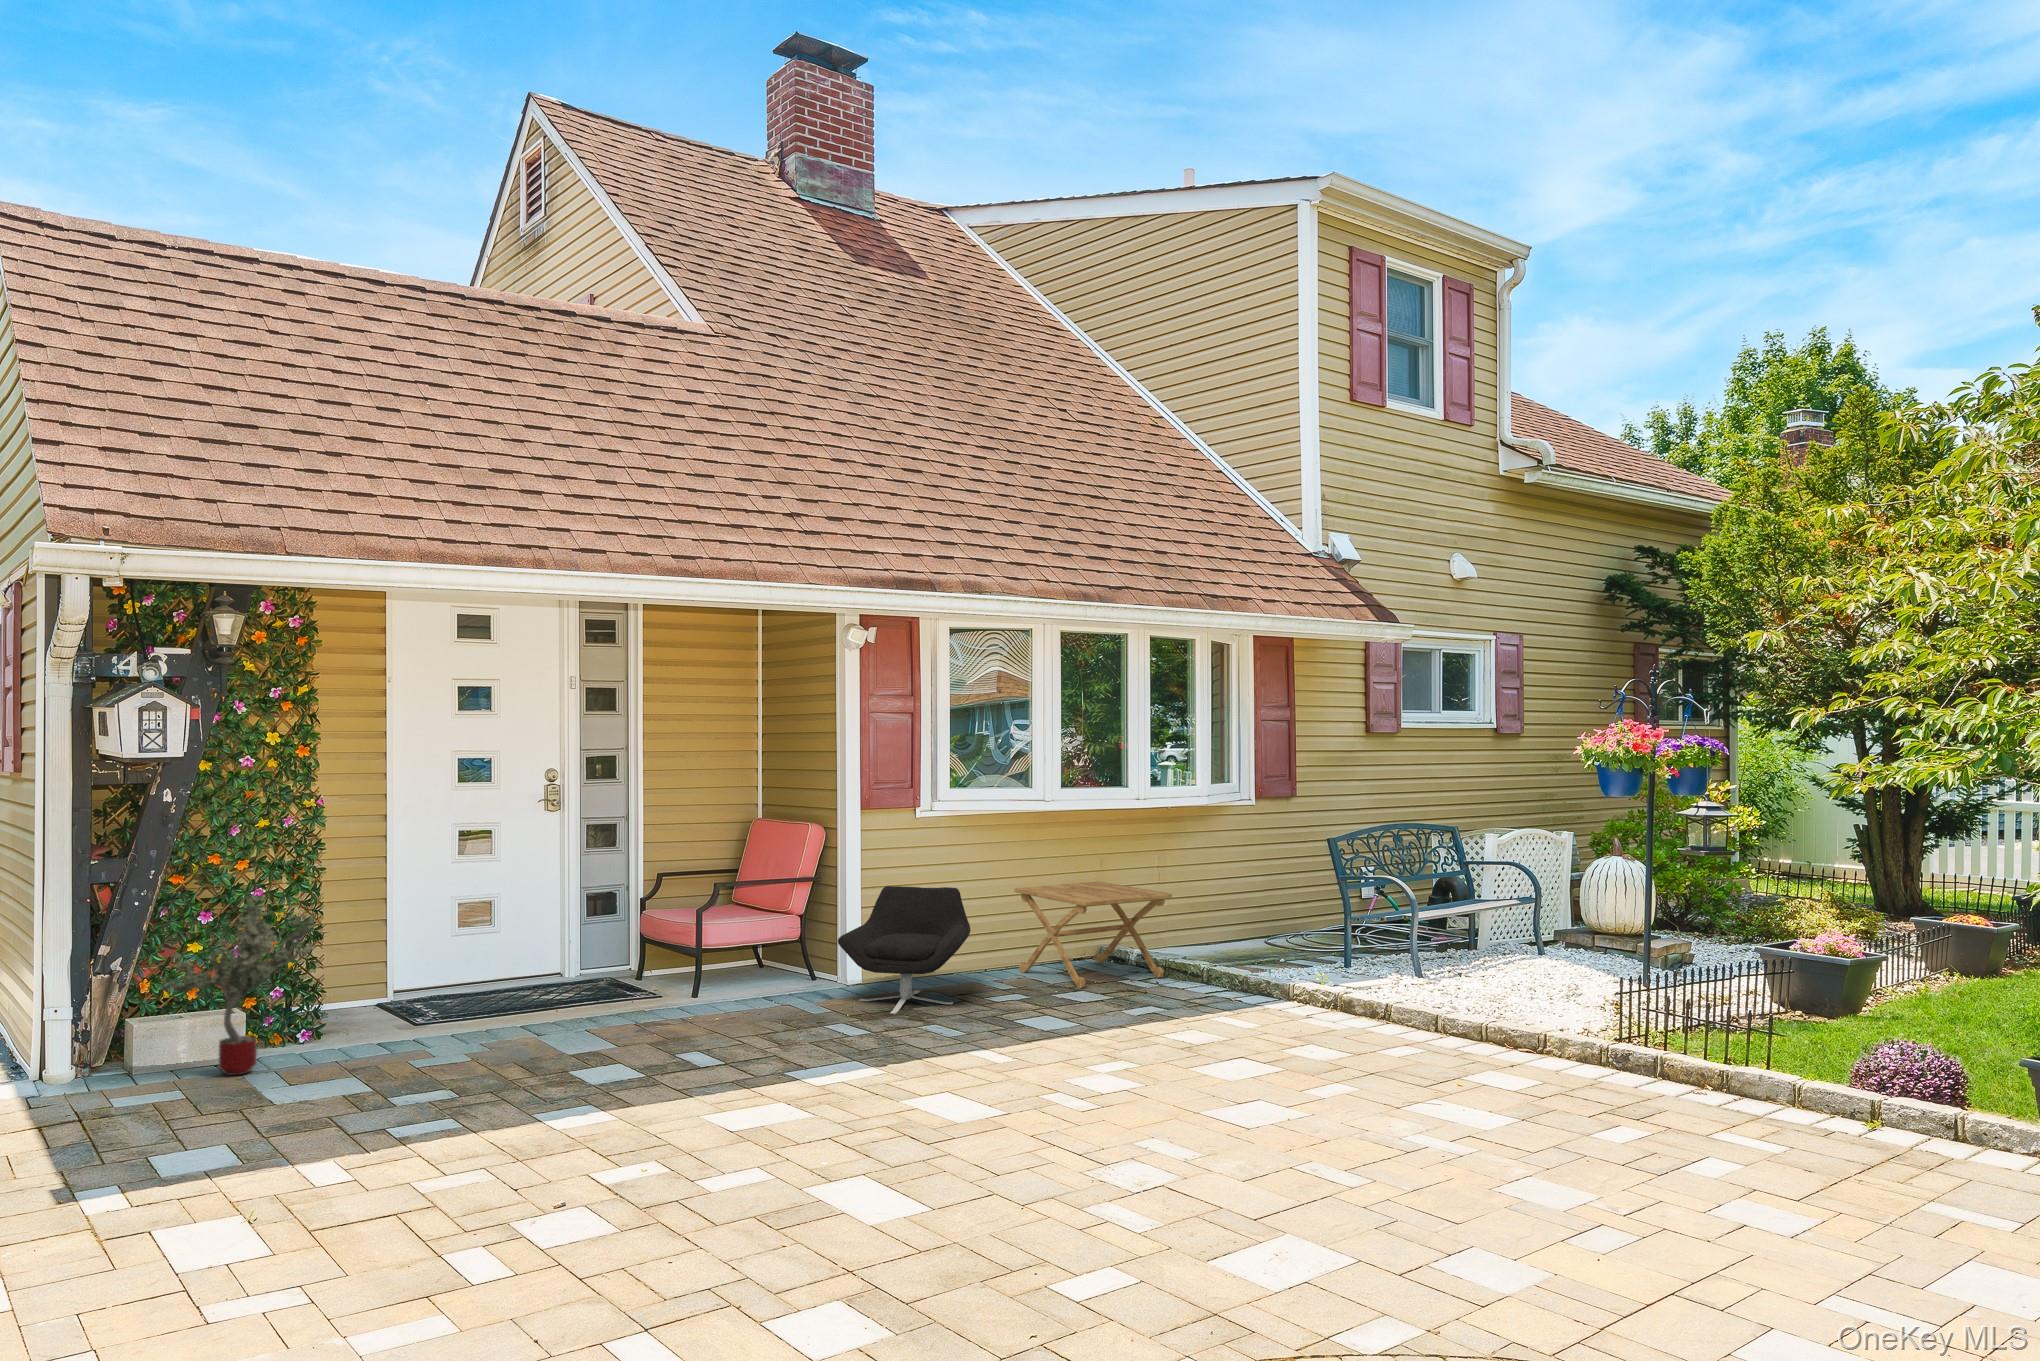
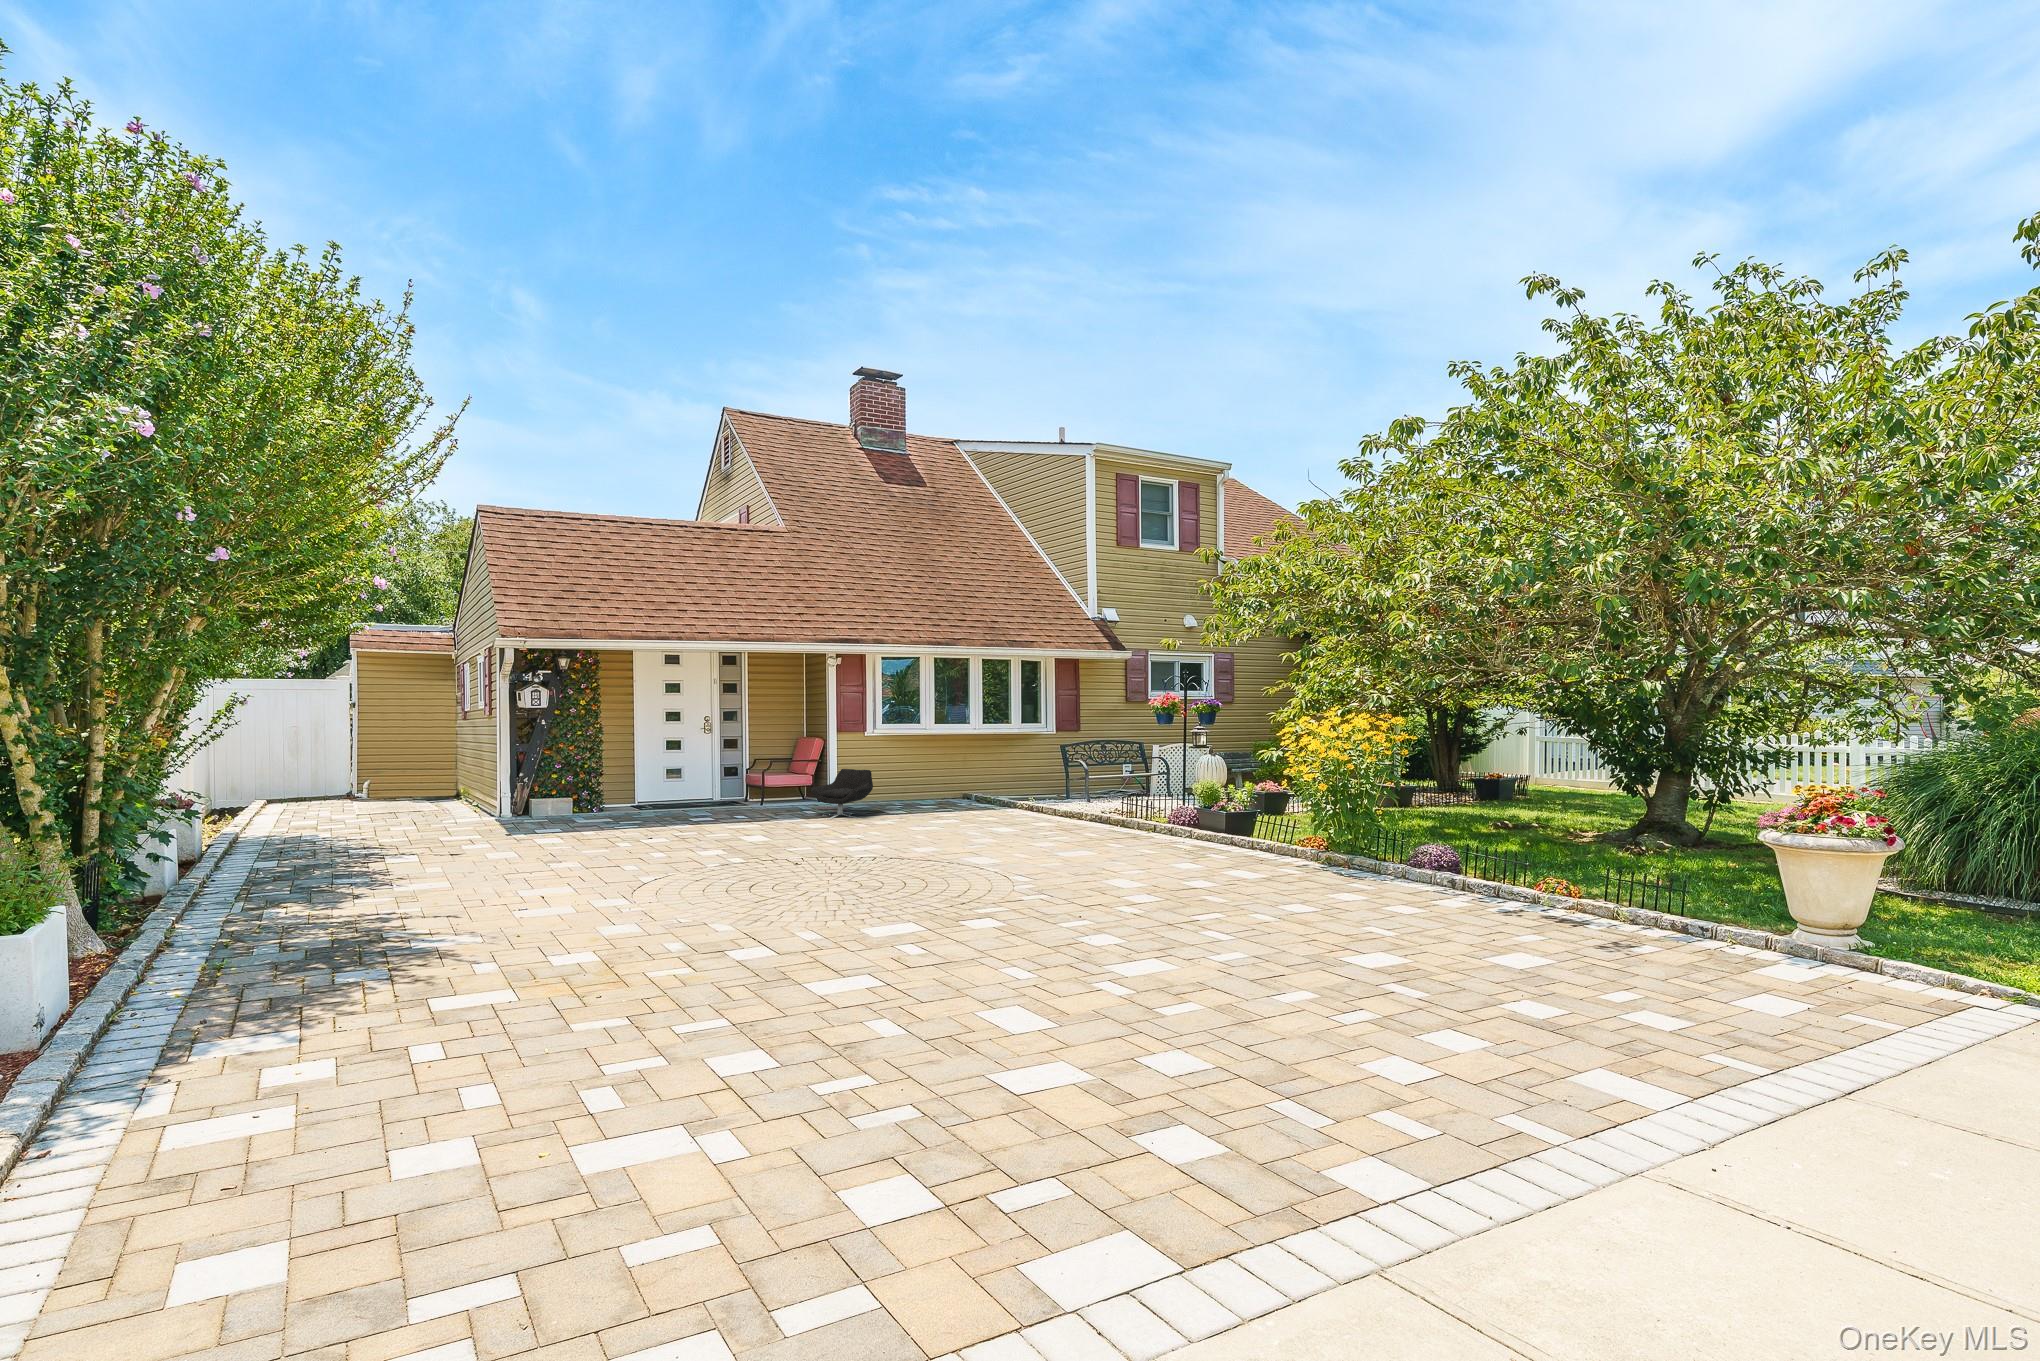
side table: present [1014,881,1172,988] -> none [909,772,971,816]
potted tree: present [159,895,314,1075] -> none [538,759,596,824]

